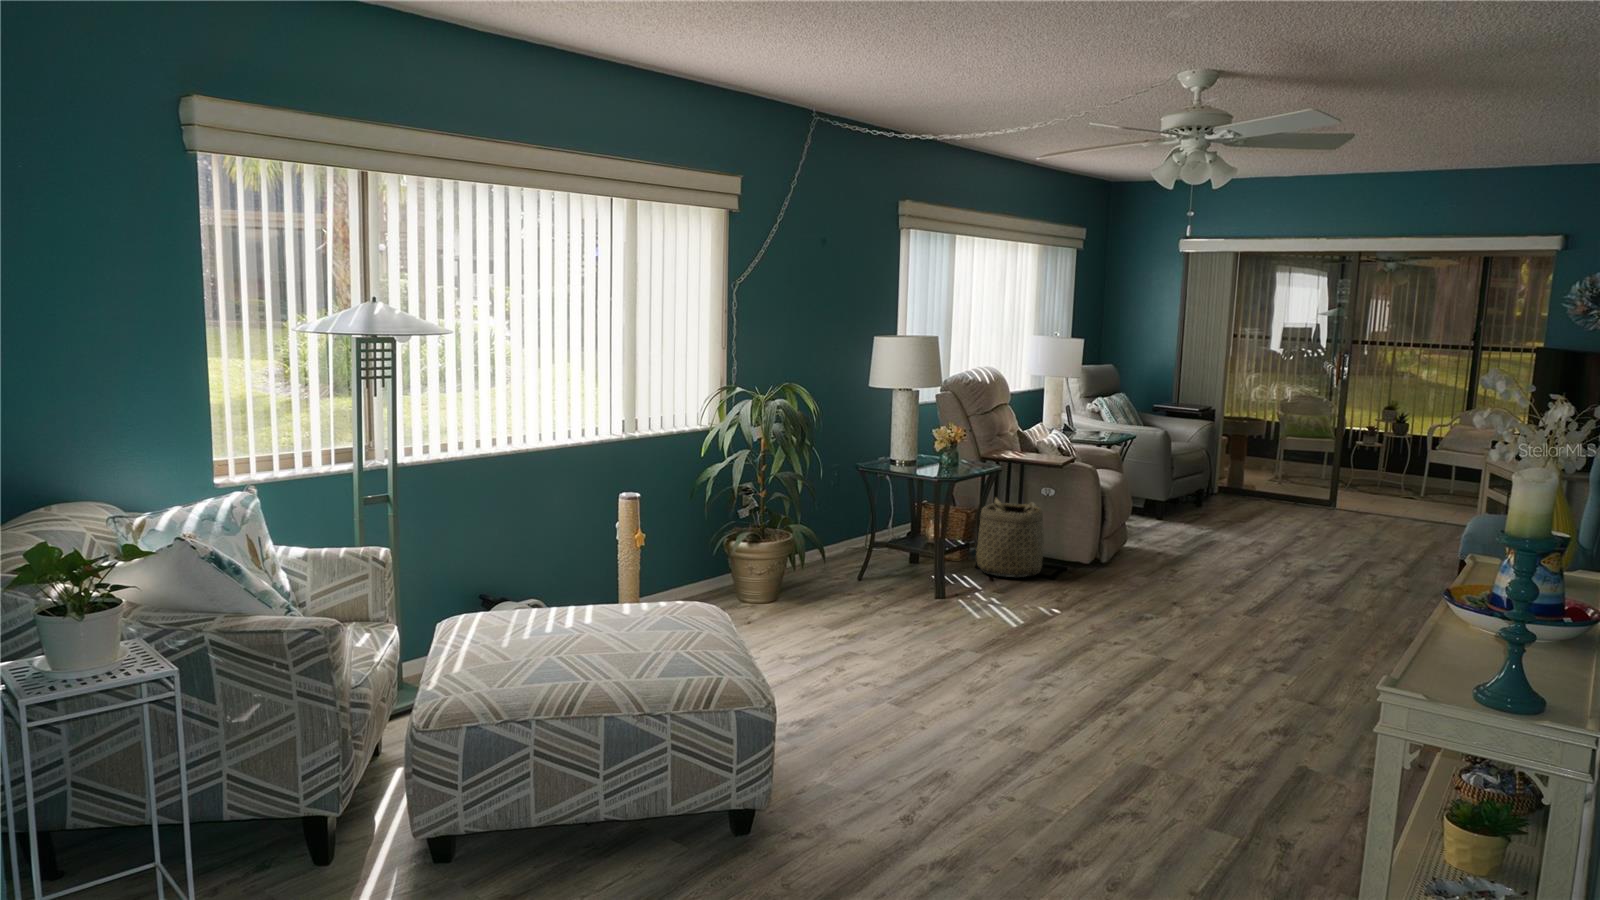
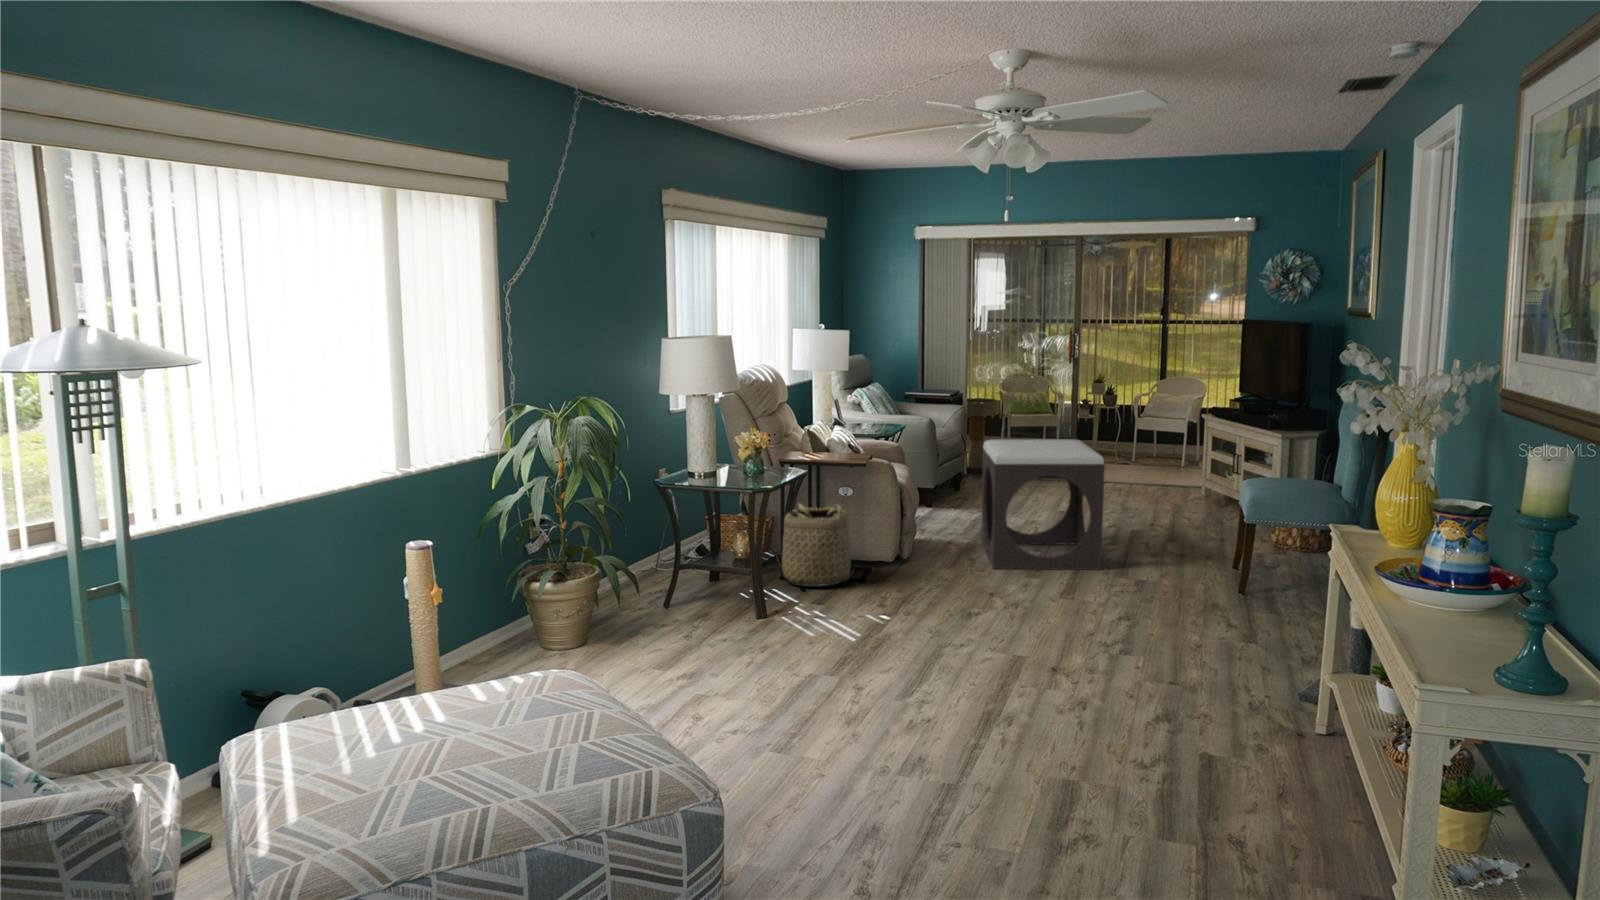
footstool: none [1191,454,1317,593] -> present [981,440,1105,570]

